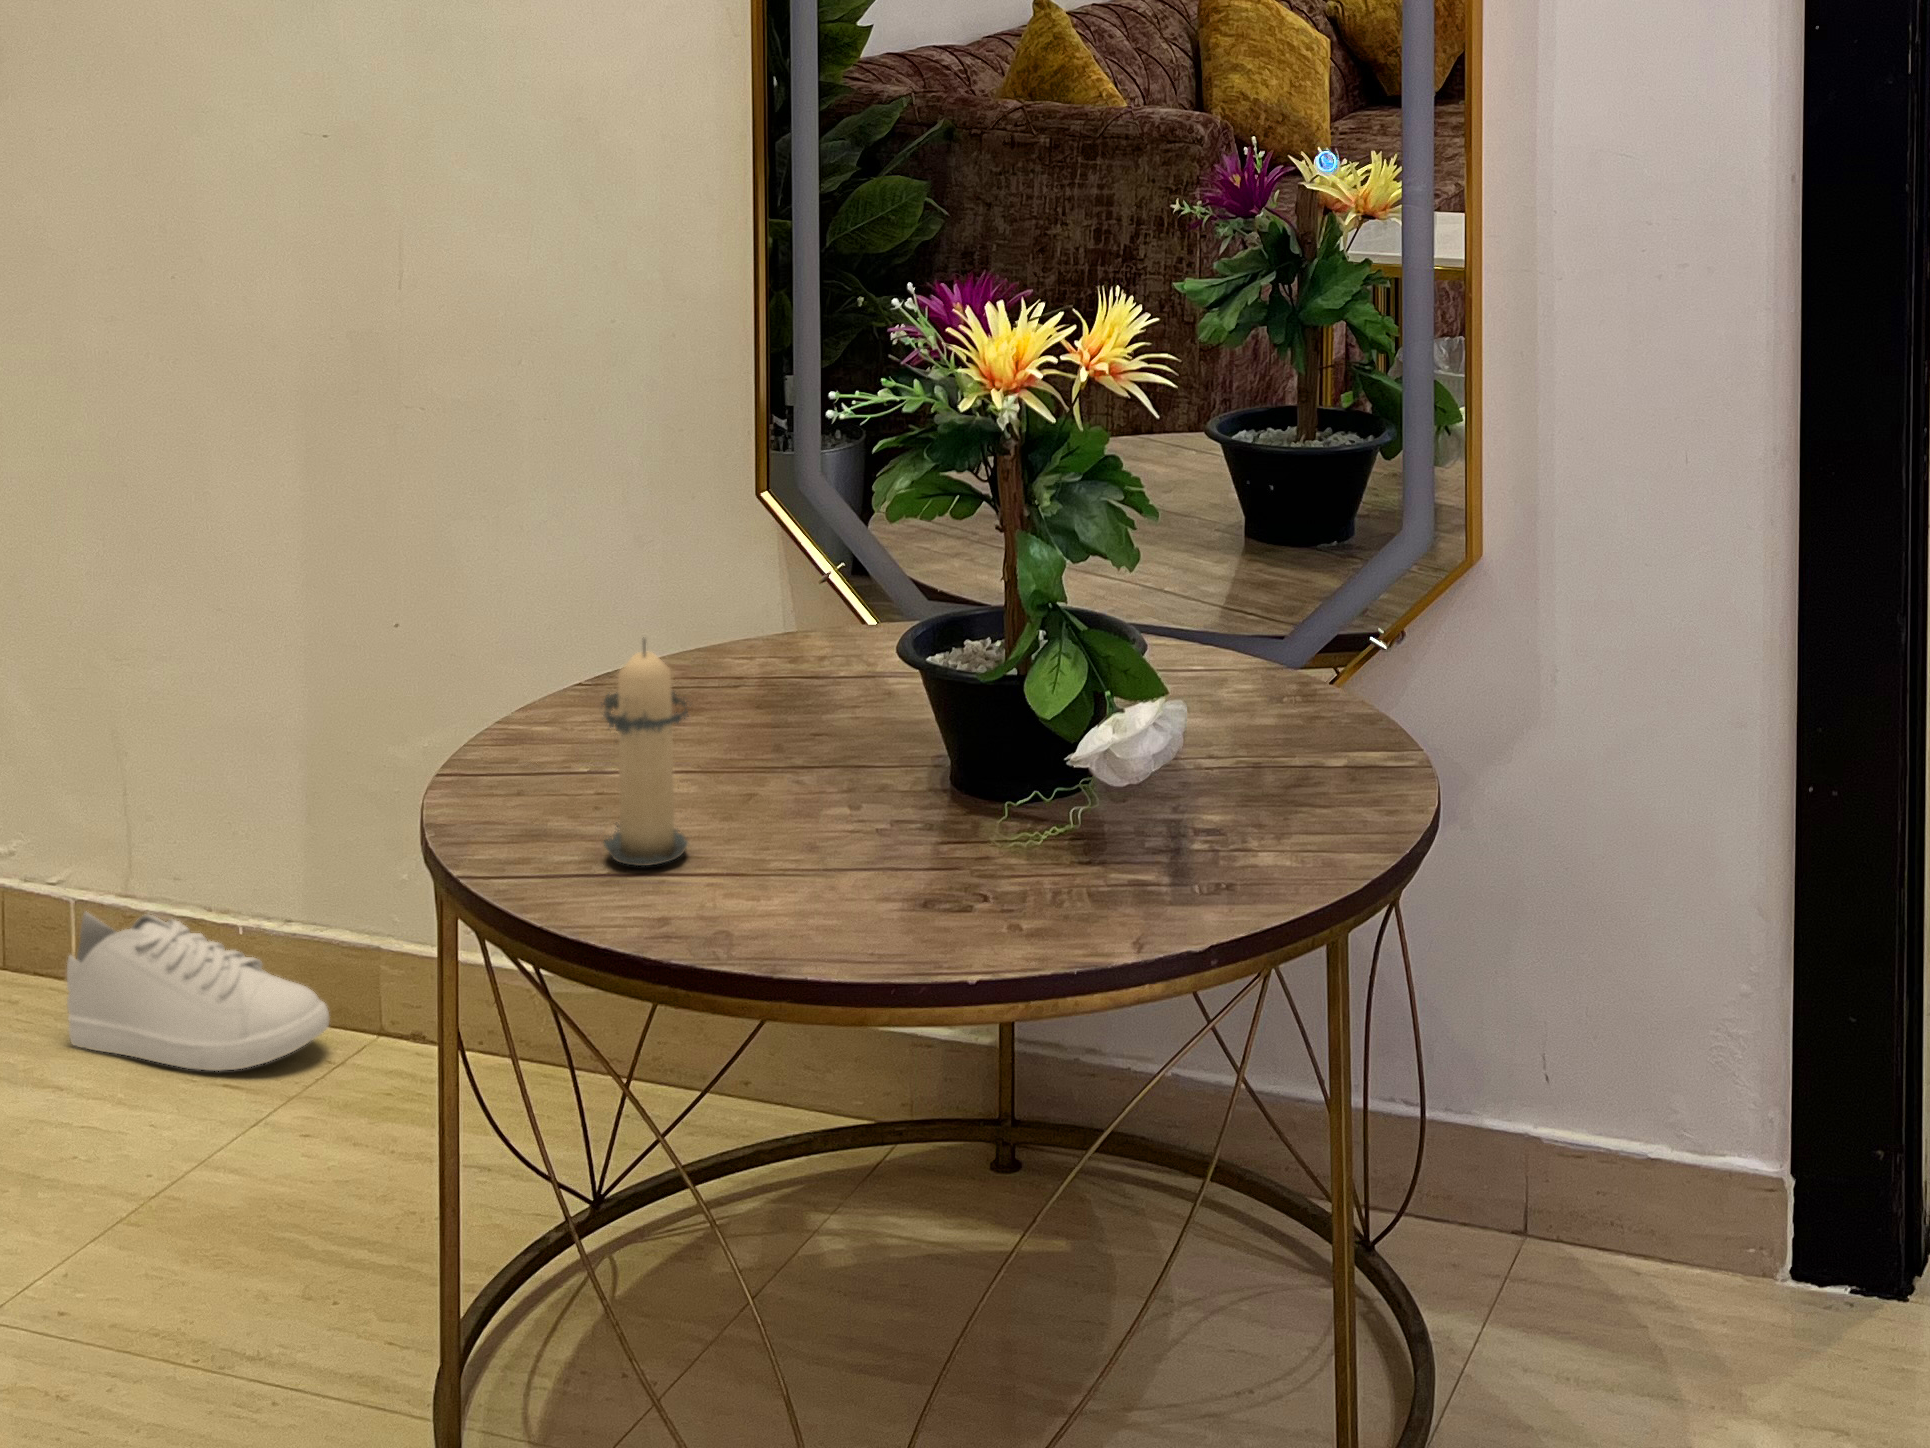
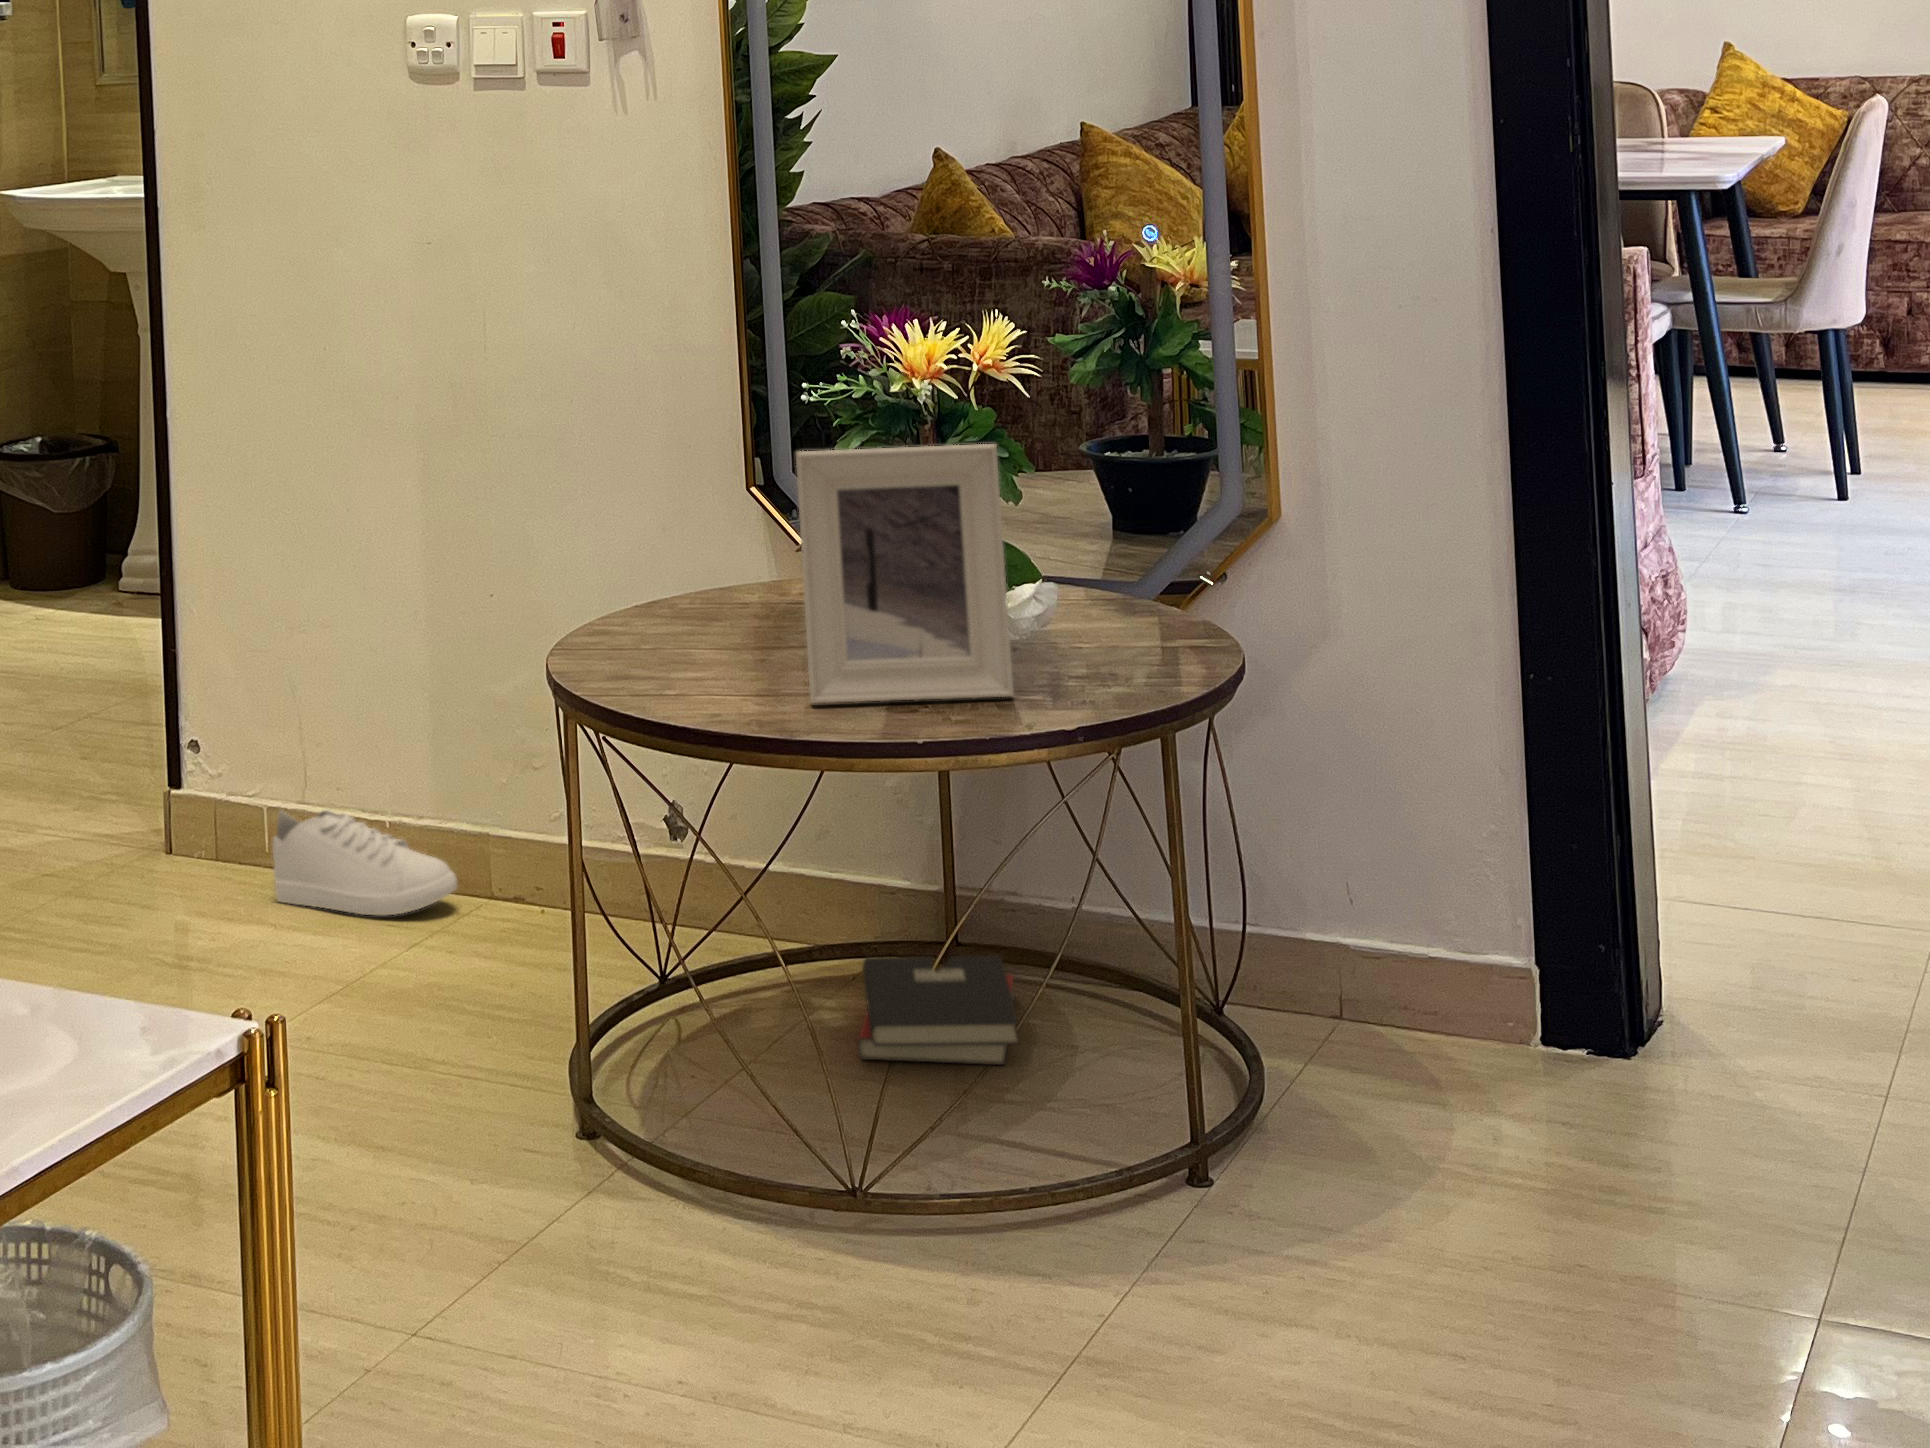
picture frame: none [798,508,1121,920] -> present [796,444,1013,703]
candle: present [601,639,691,866] -> none [667,536,740,684]
hardback book: none [866,1152,1098,1346] -> present [857,955,1019,1065]

